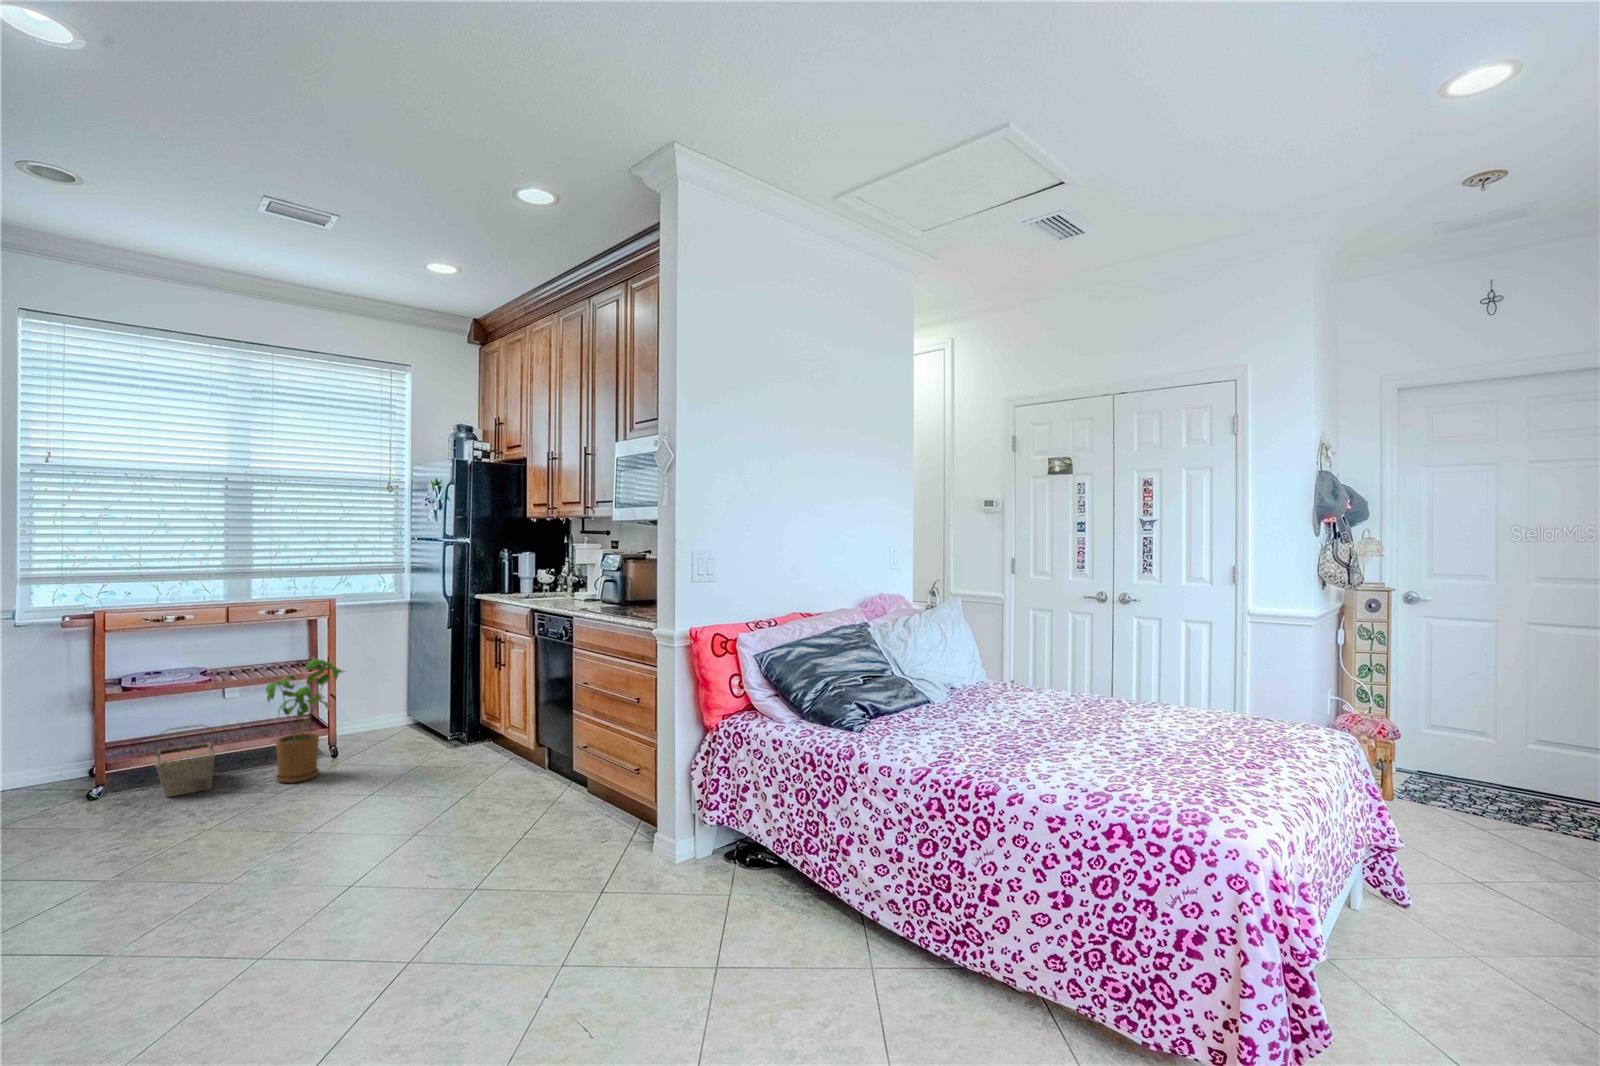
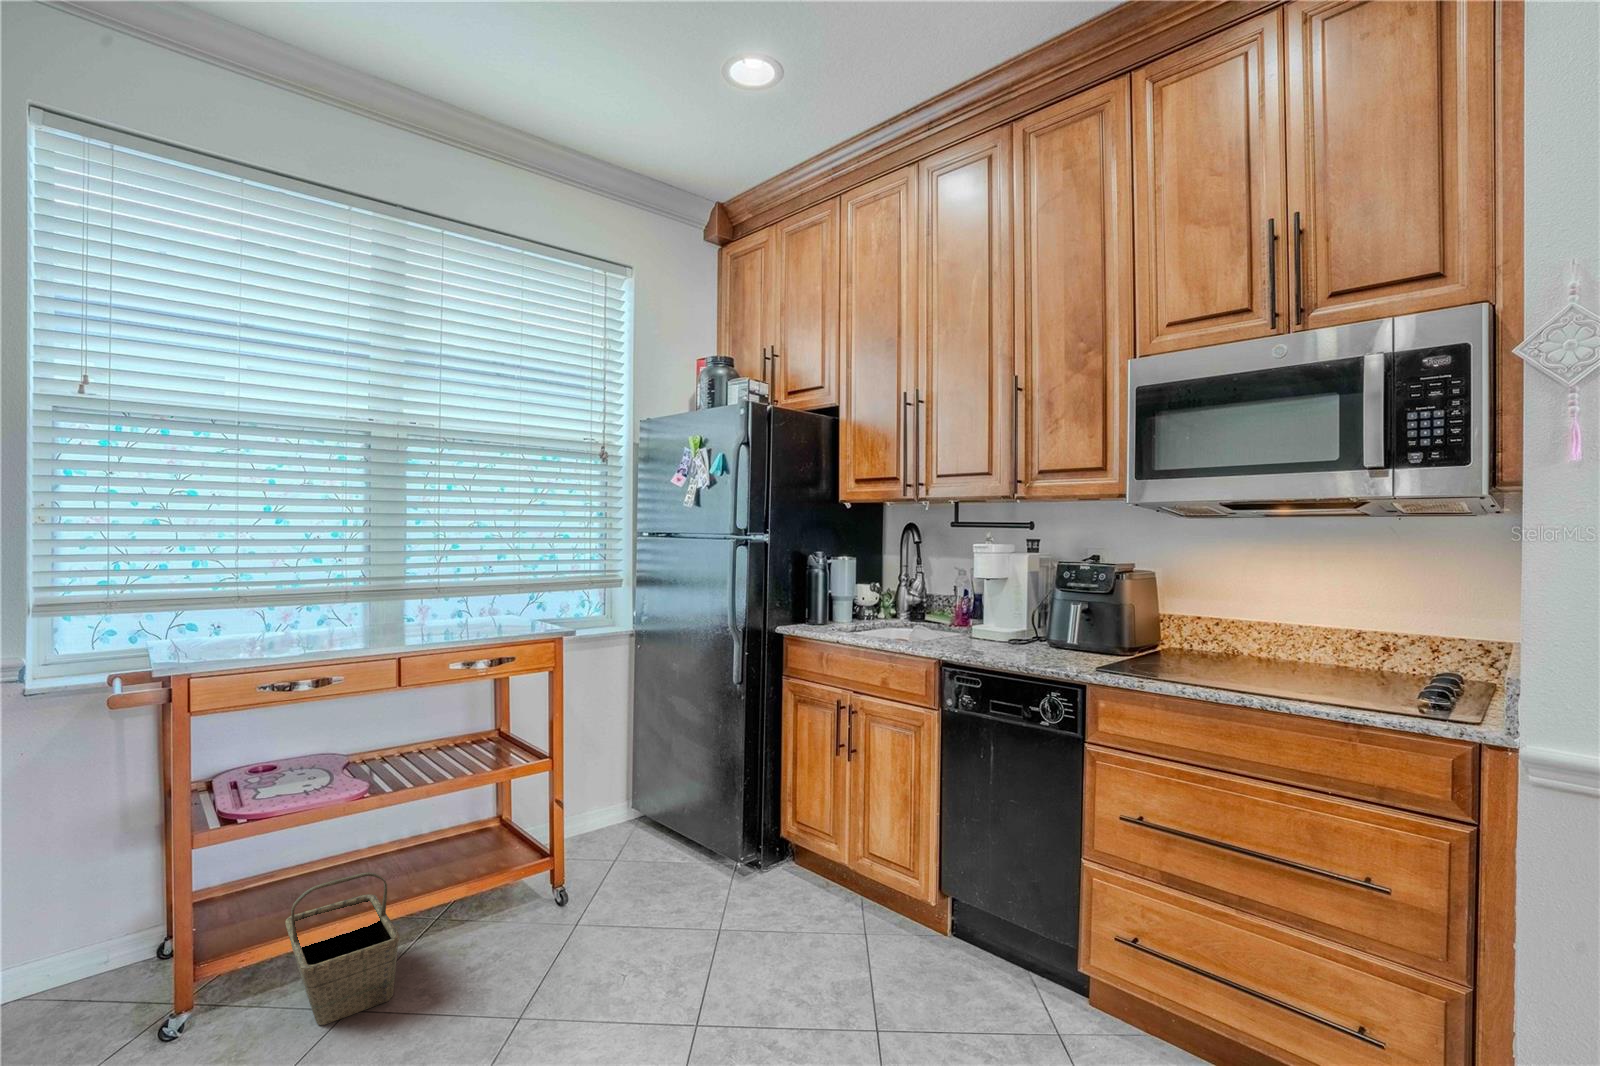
house plant: present [266,659,343,783] -> none [478,749,601,978]

